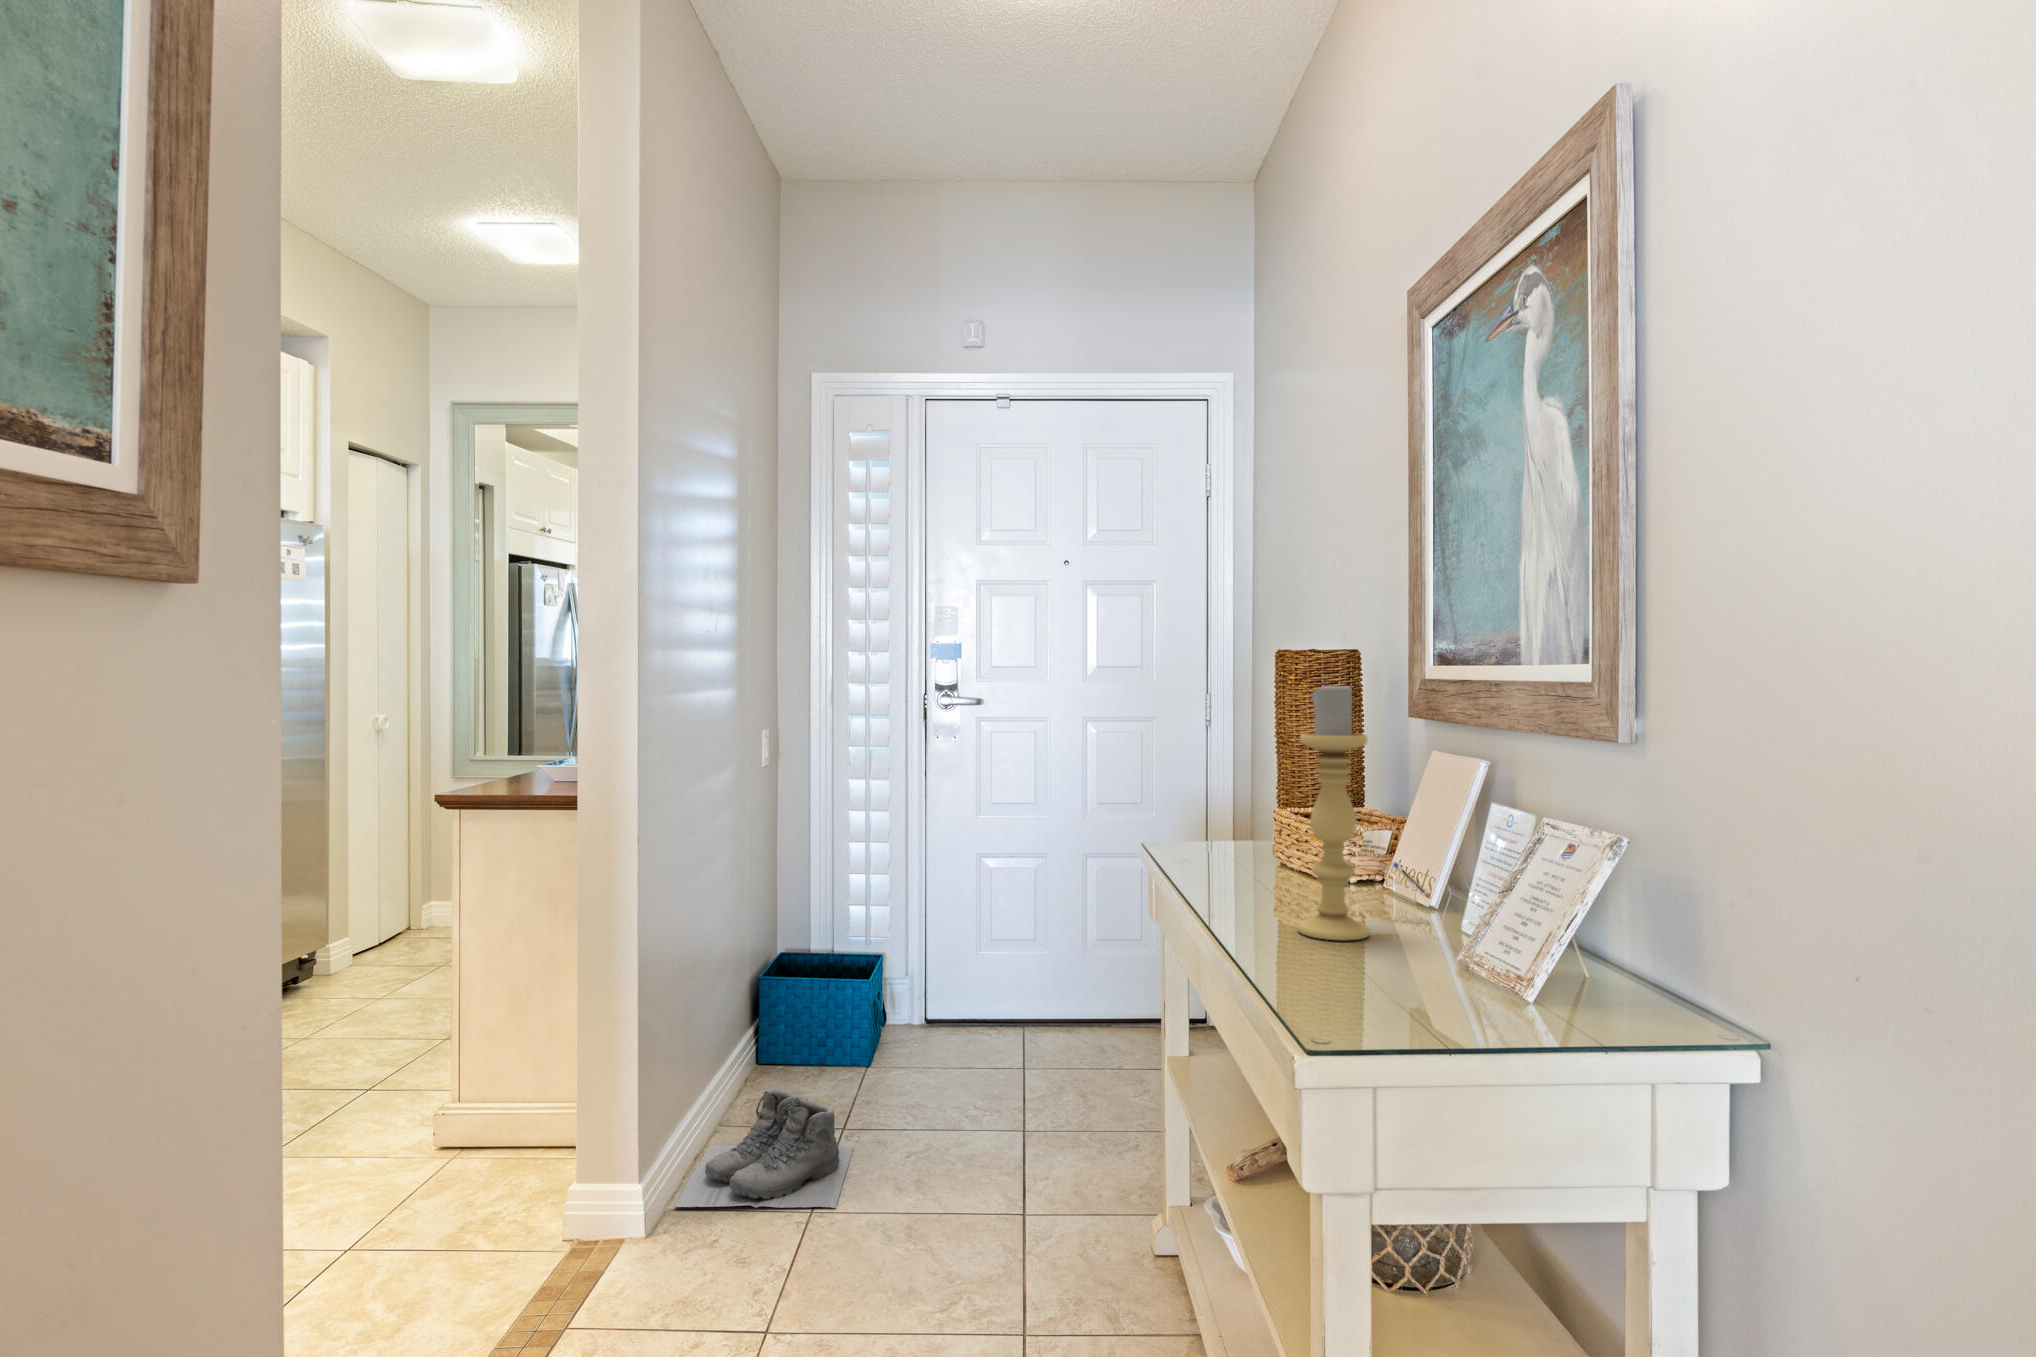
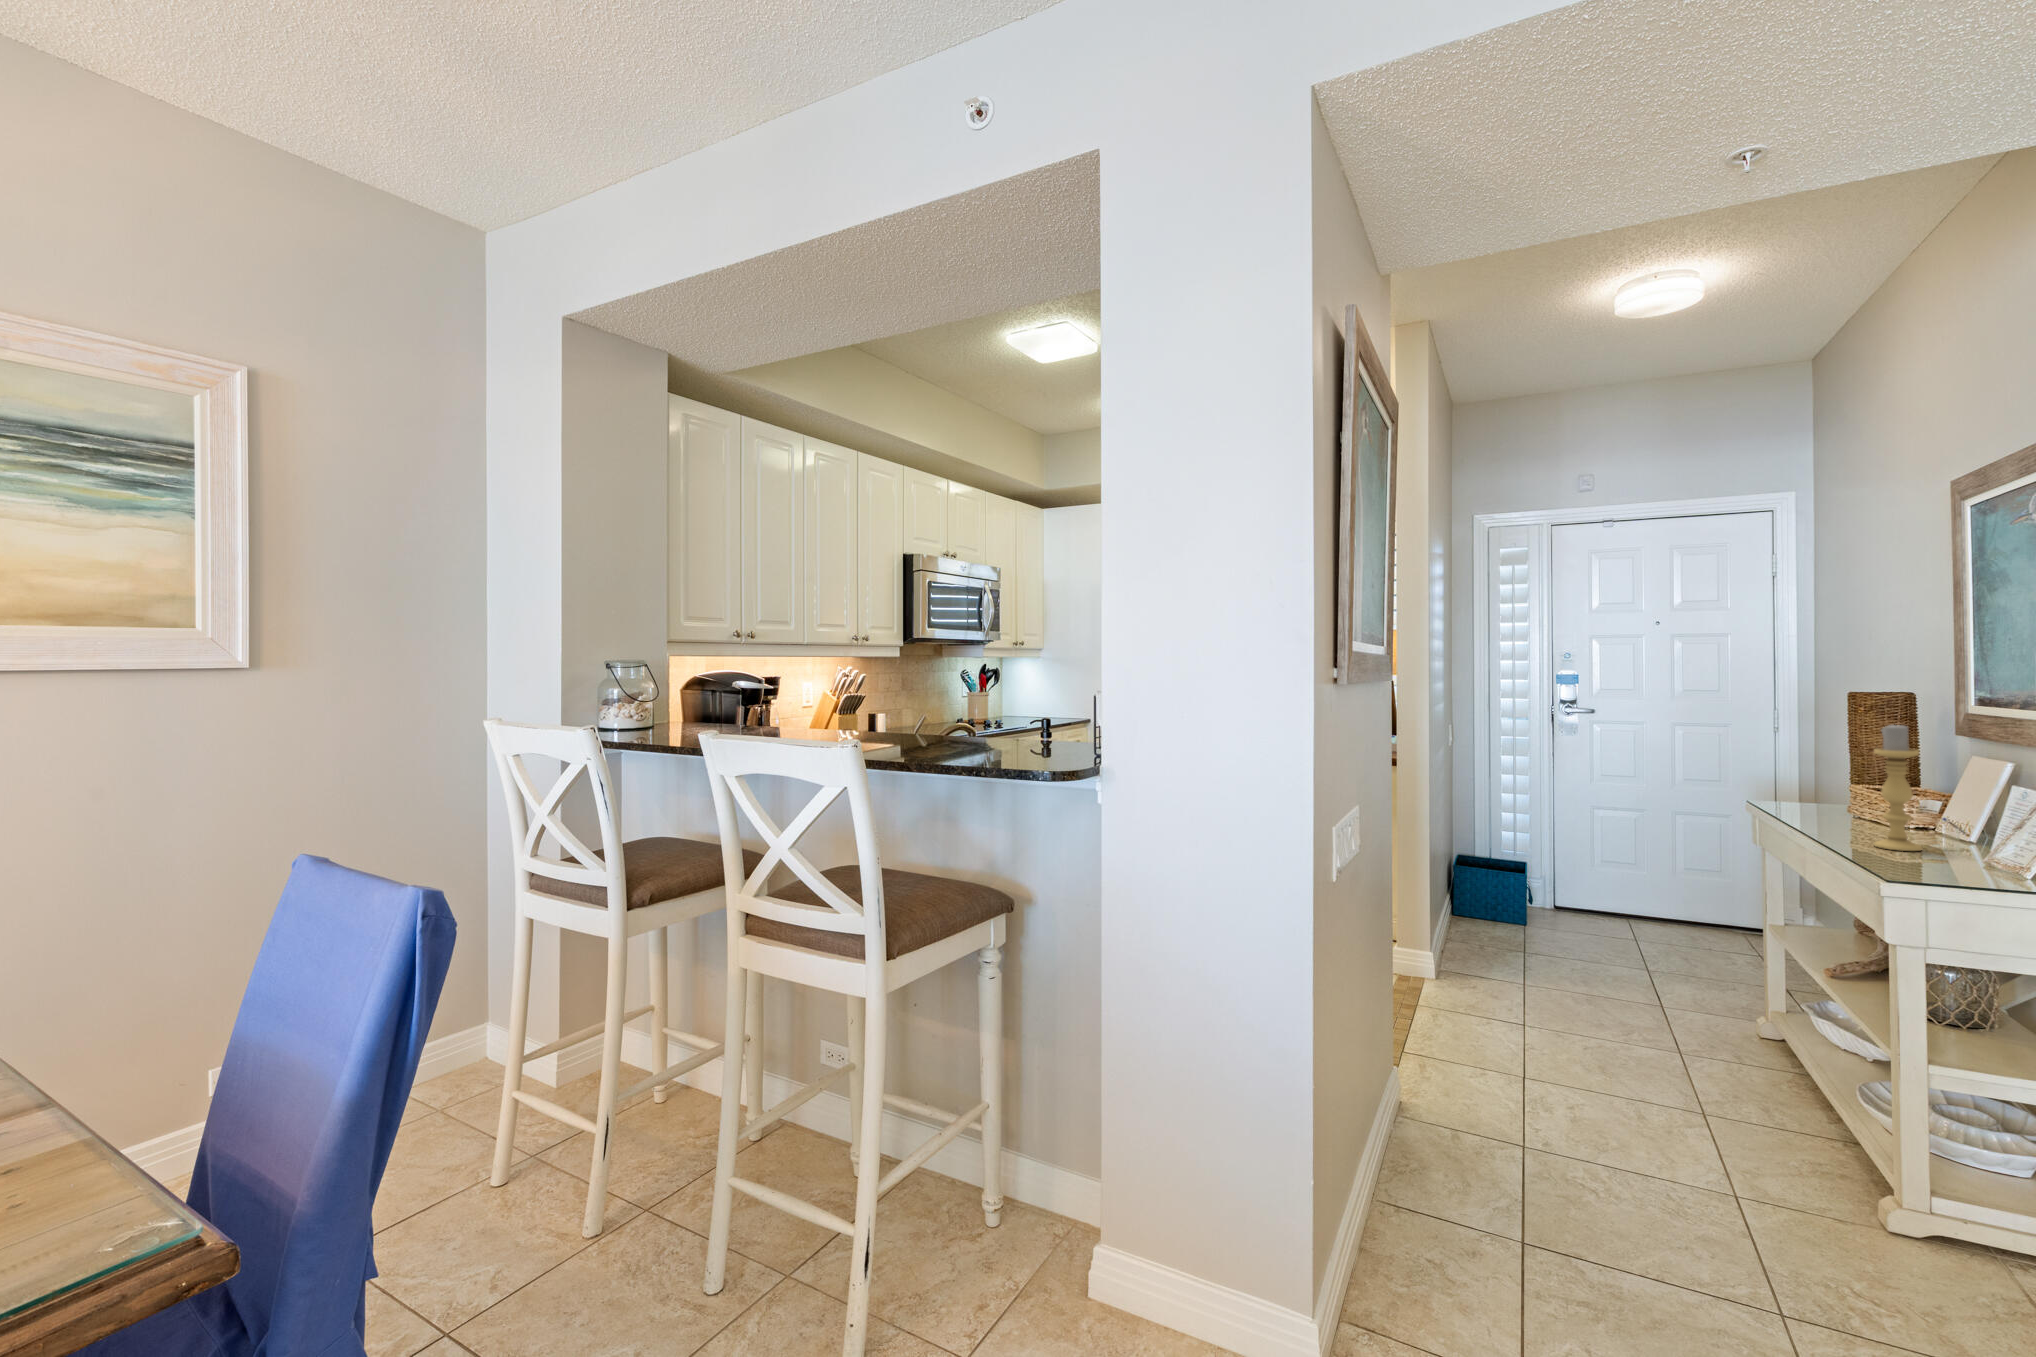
boots: present [674,1089,854,1208] -> none [1451,923,1546,985]

